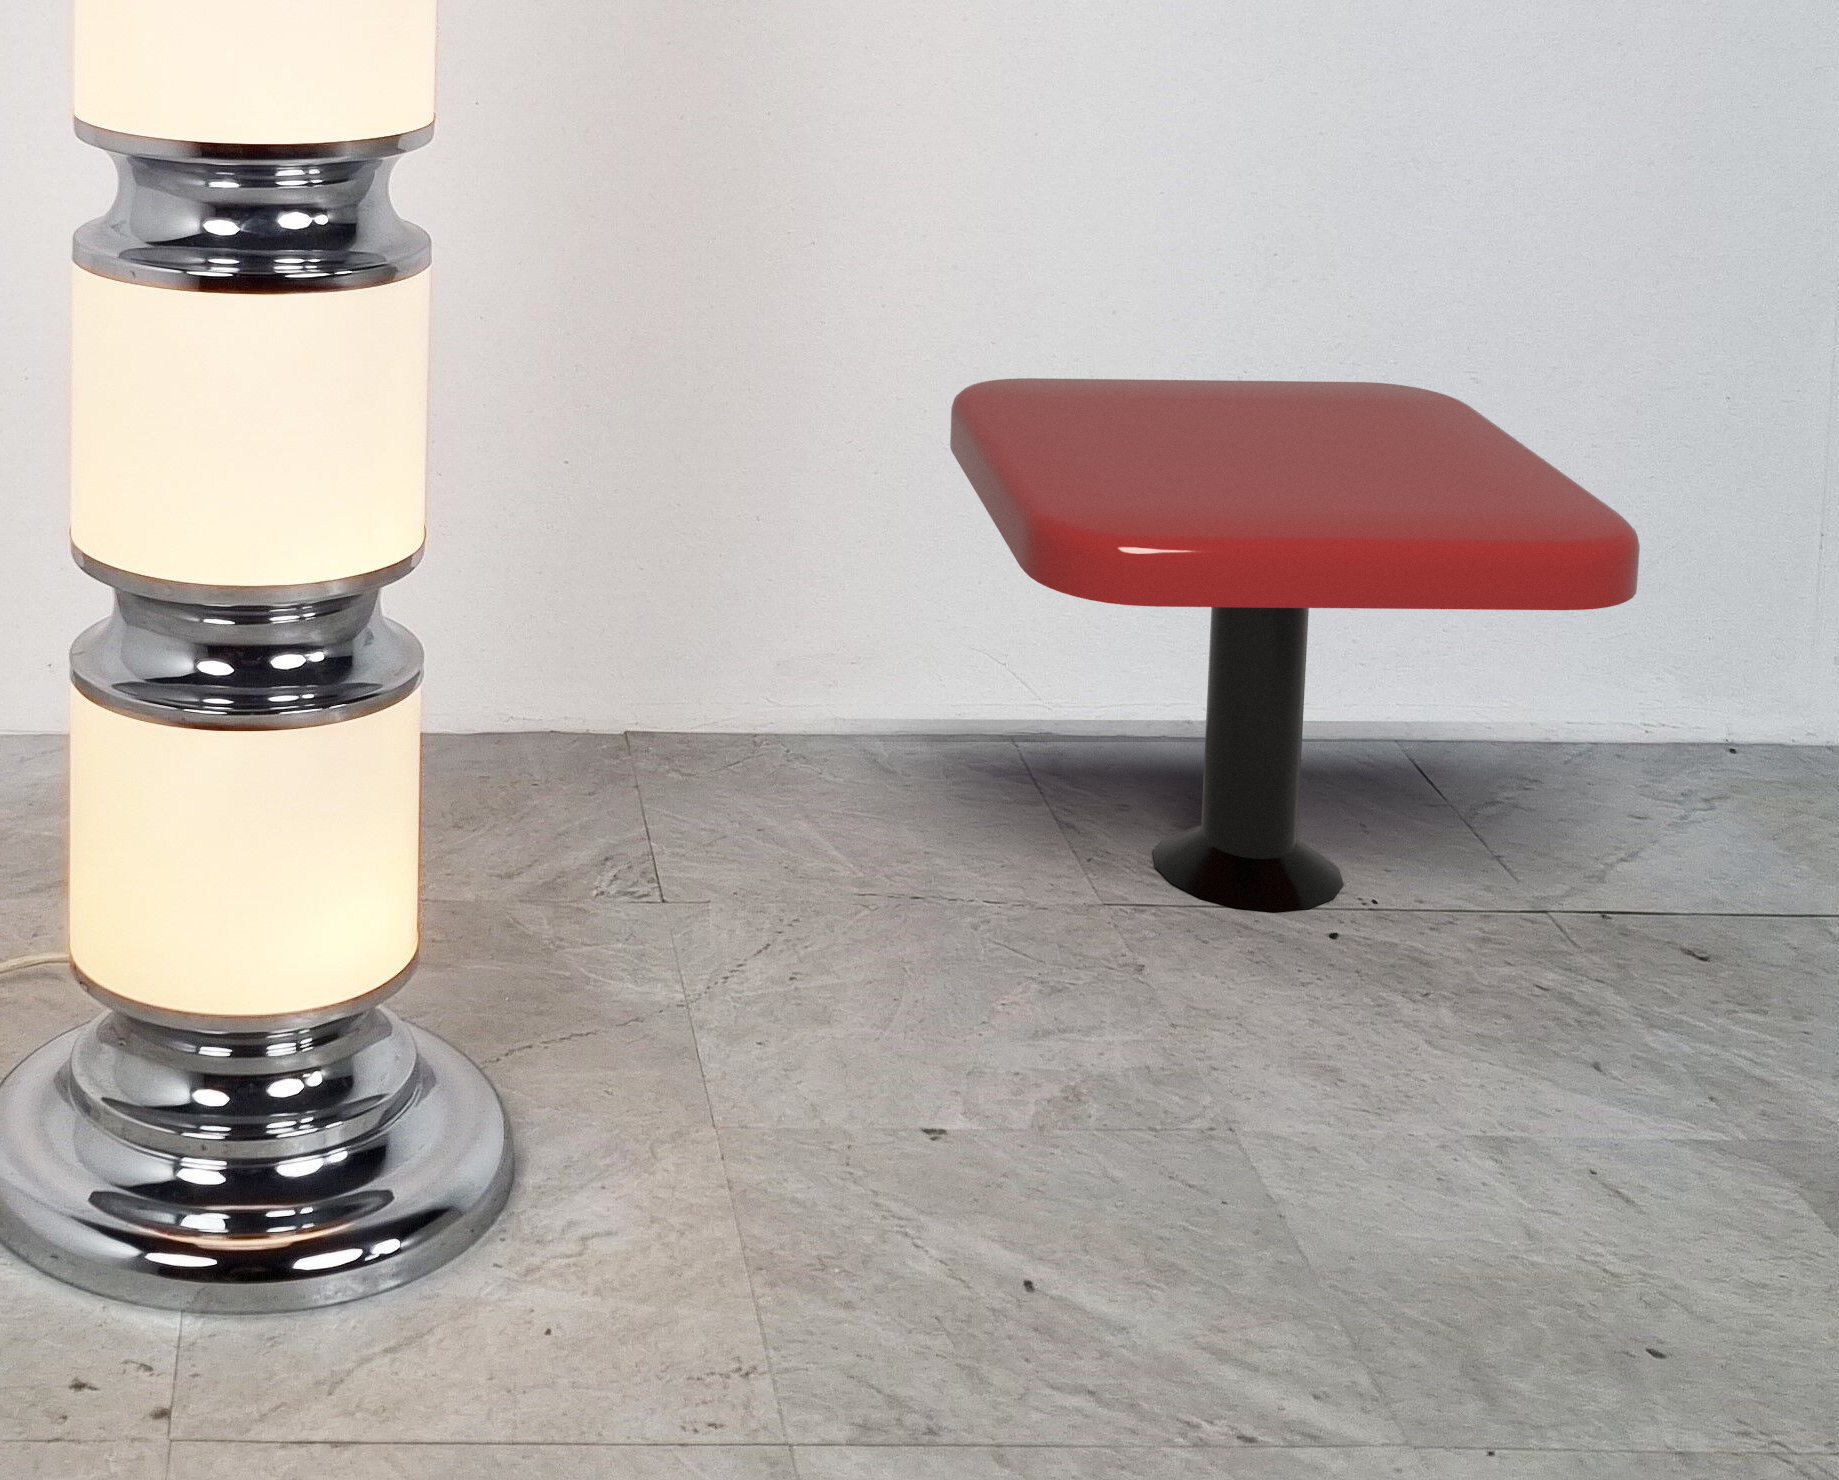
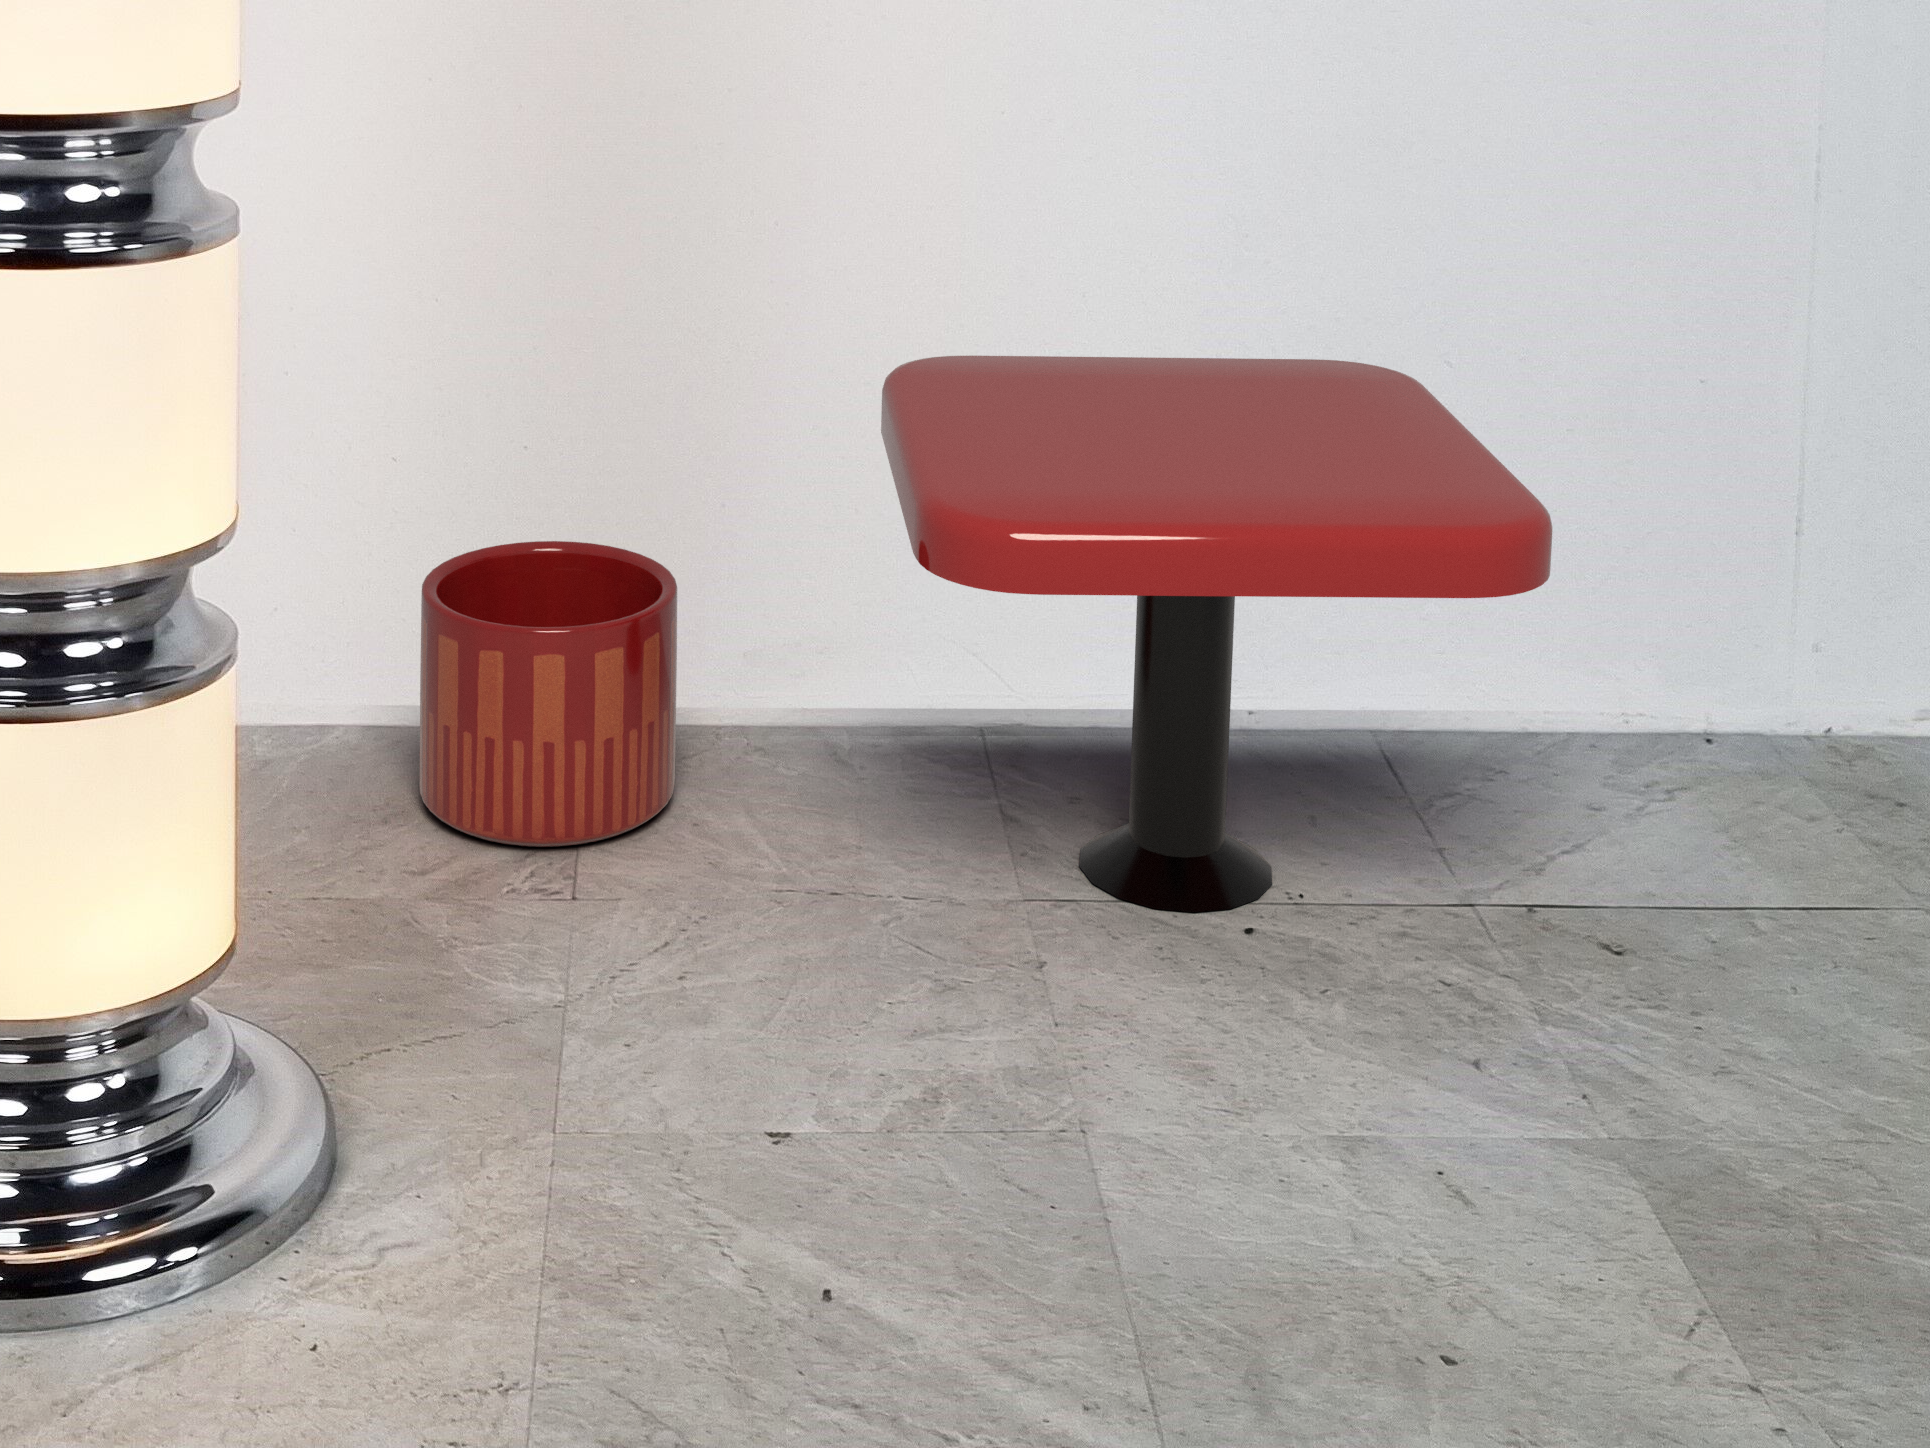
planter: none [513,555,759,847] -> present [420,541,677,847]

